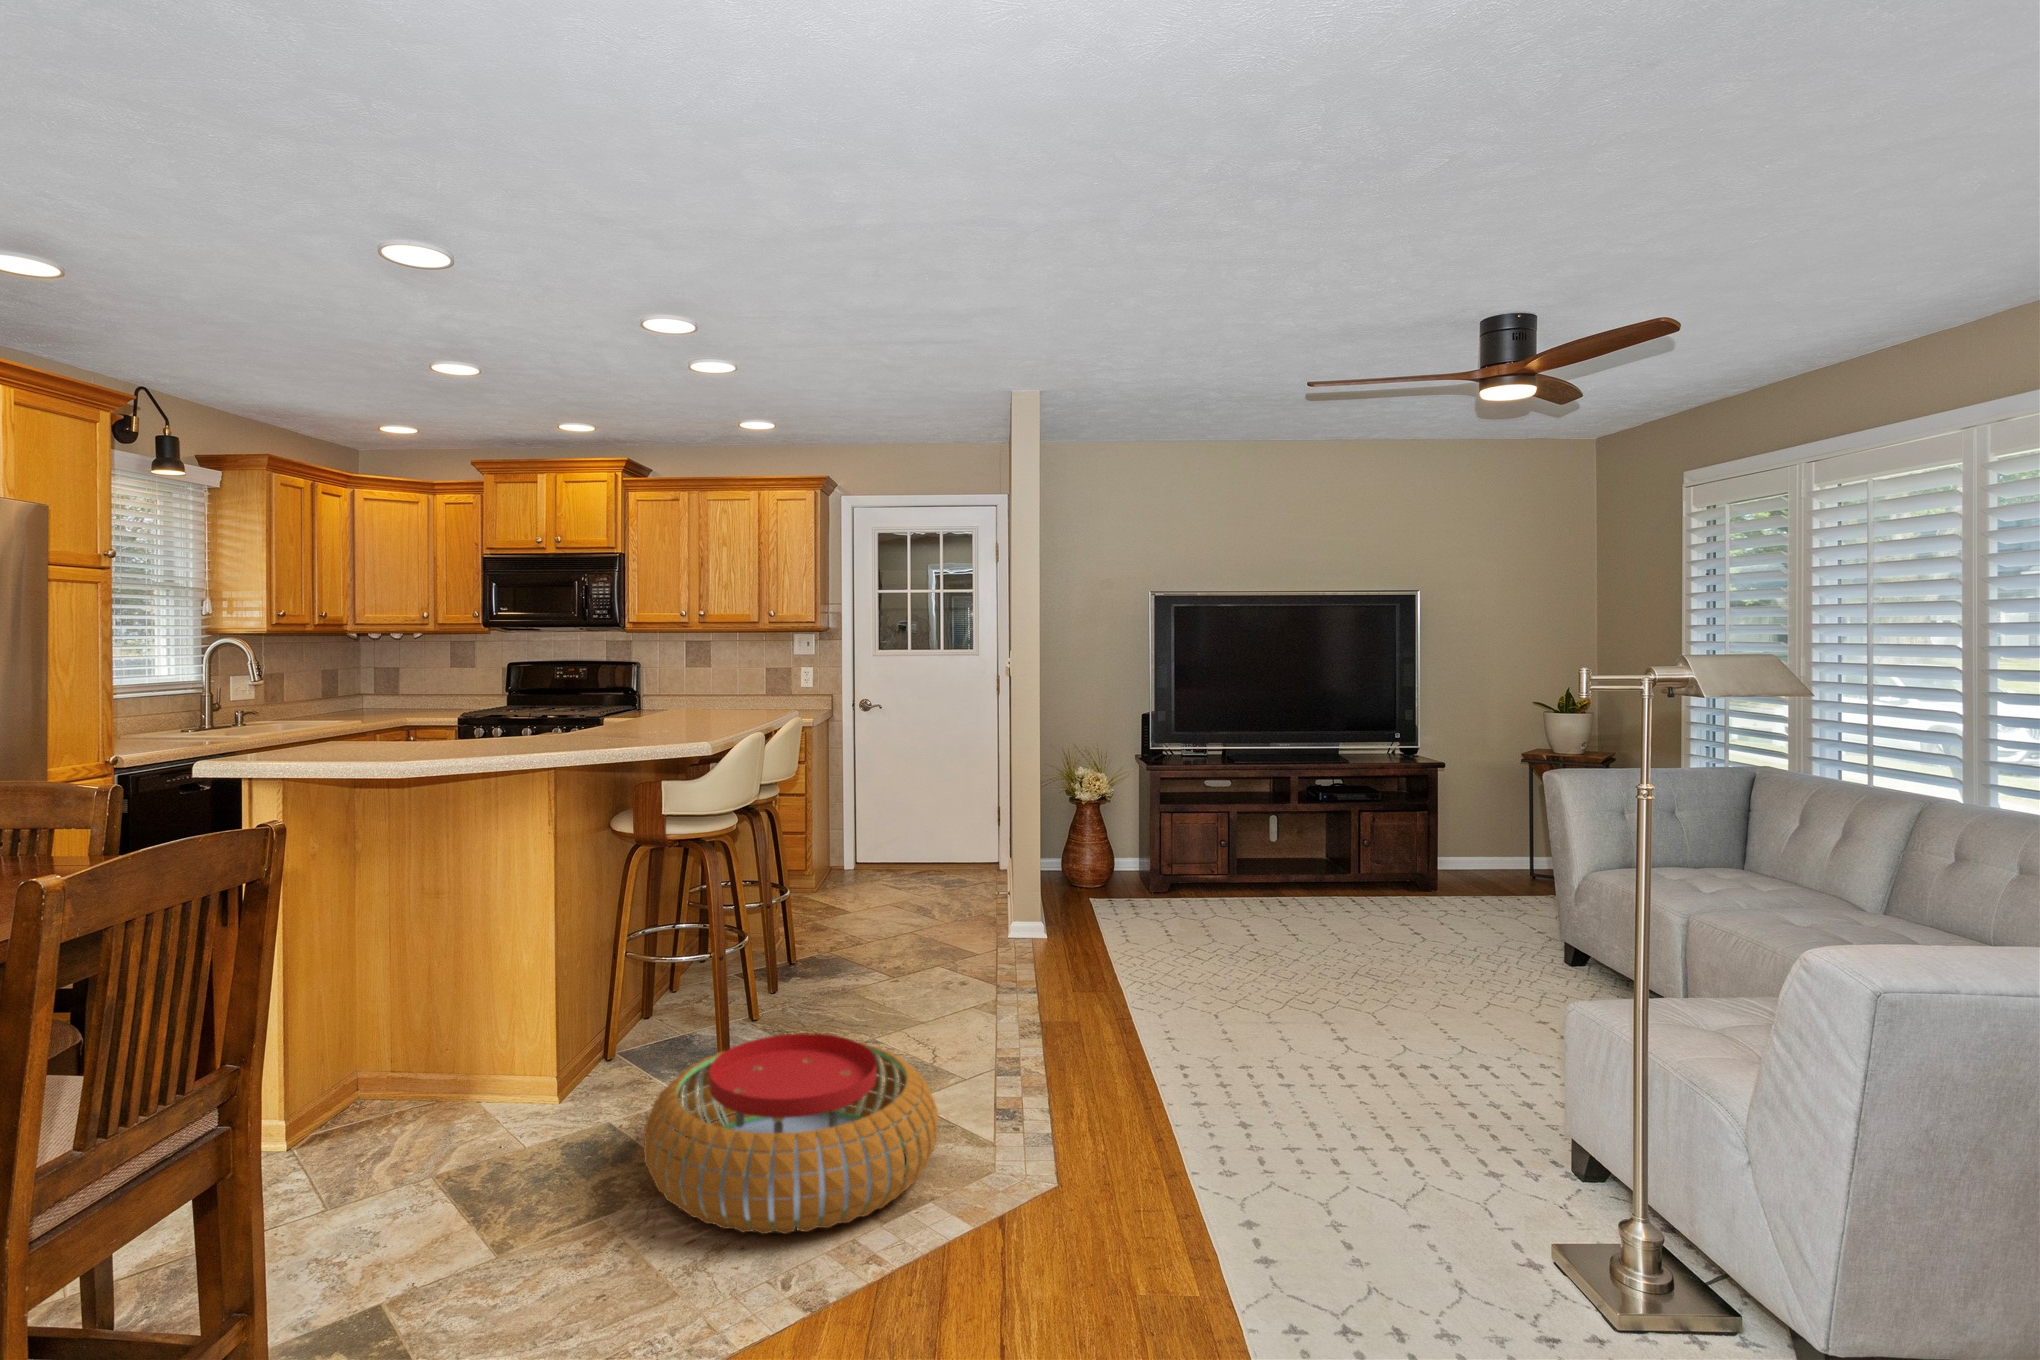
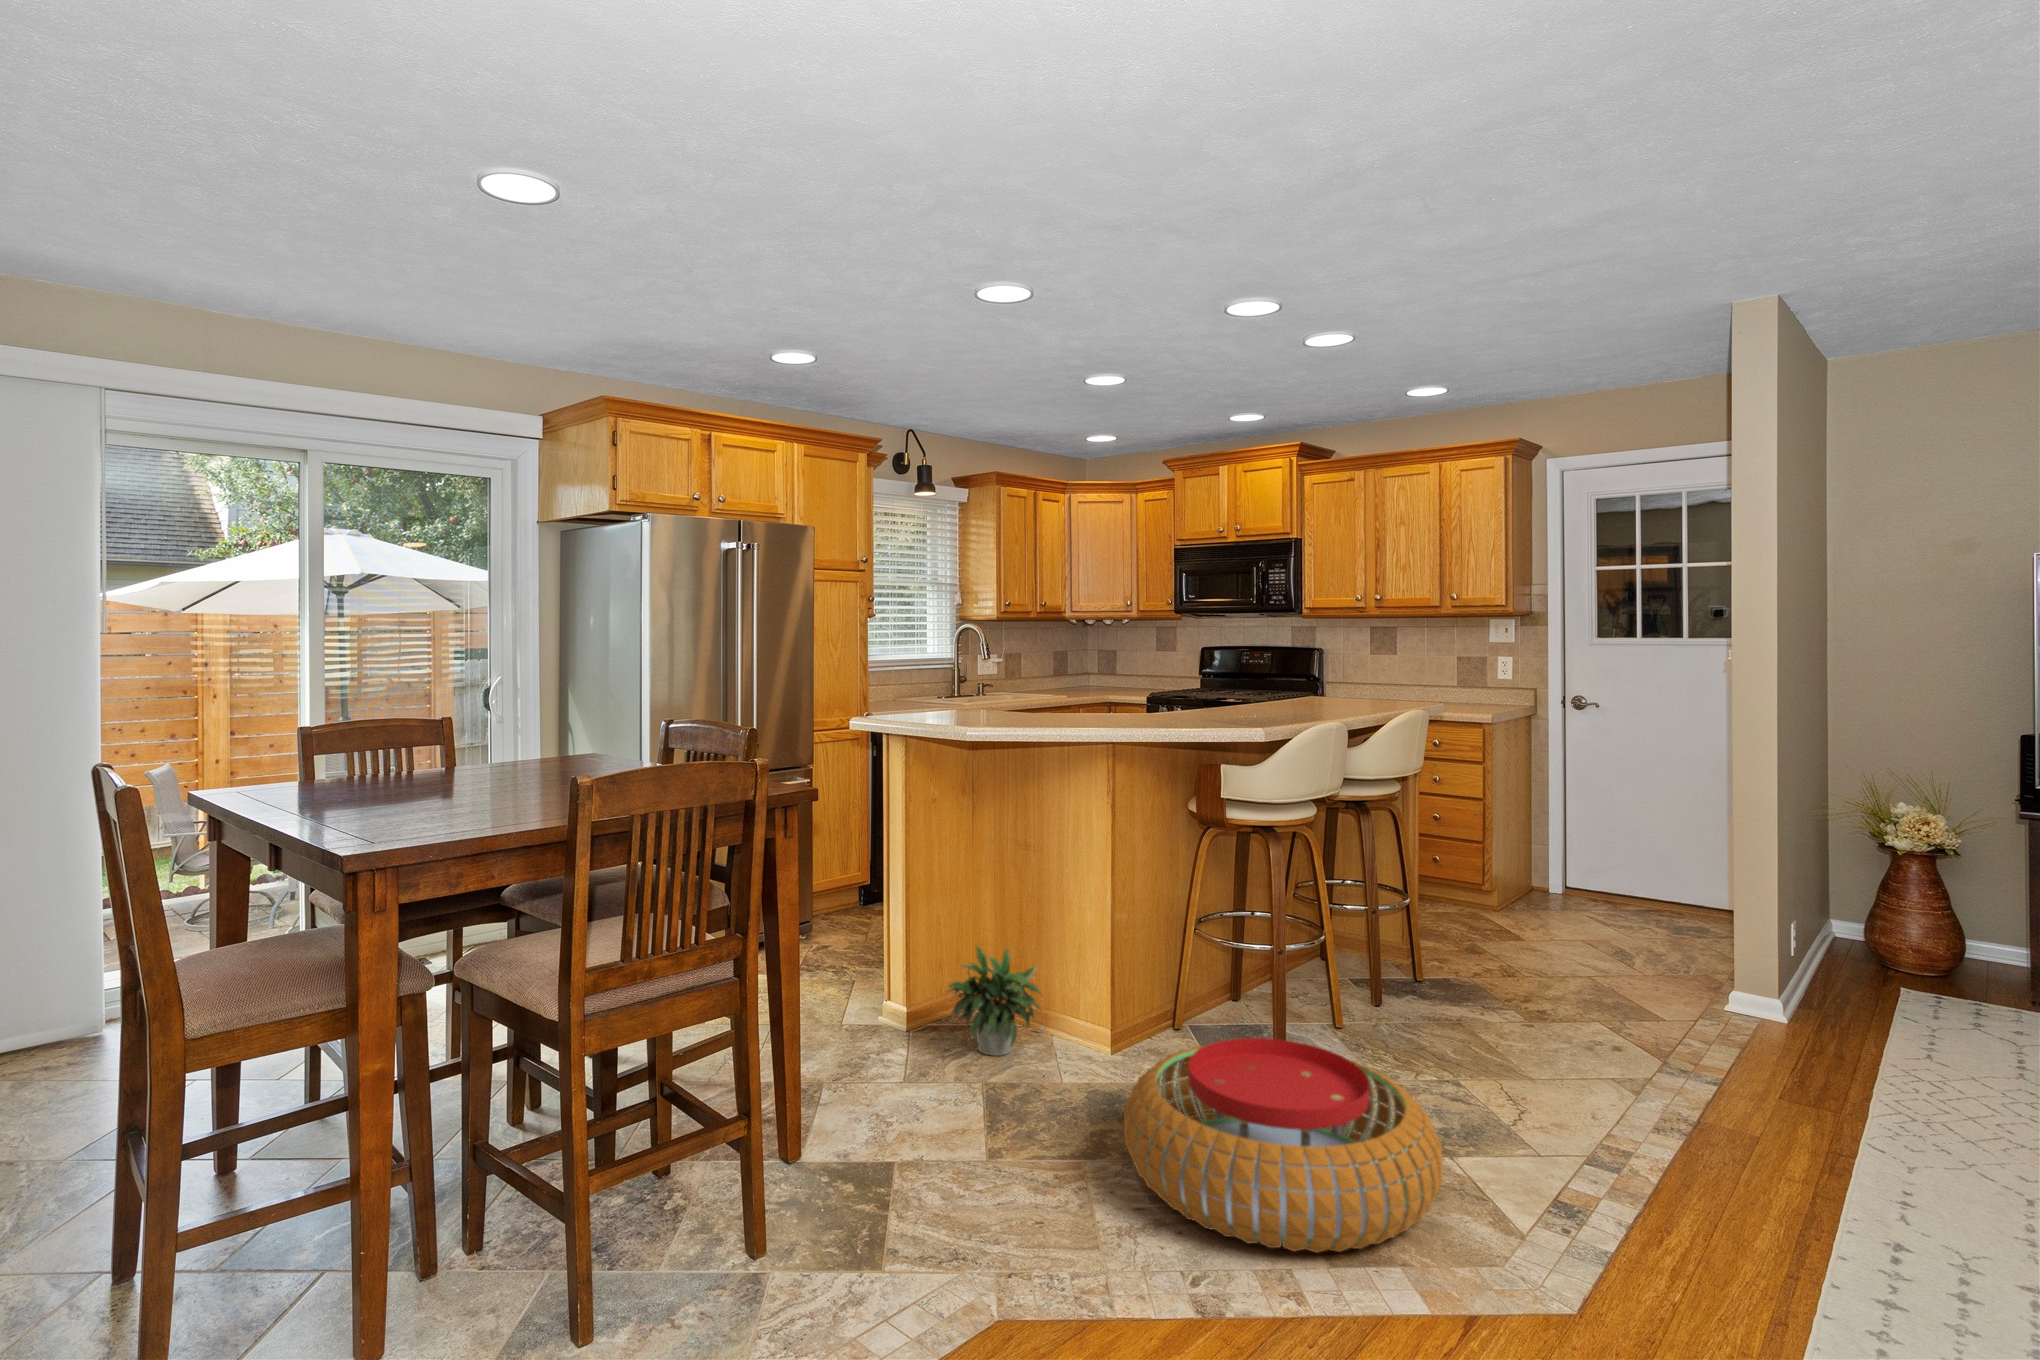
potted plant: none [355,1016,481,1148] -> present [948,946,1043,1056]

